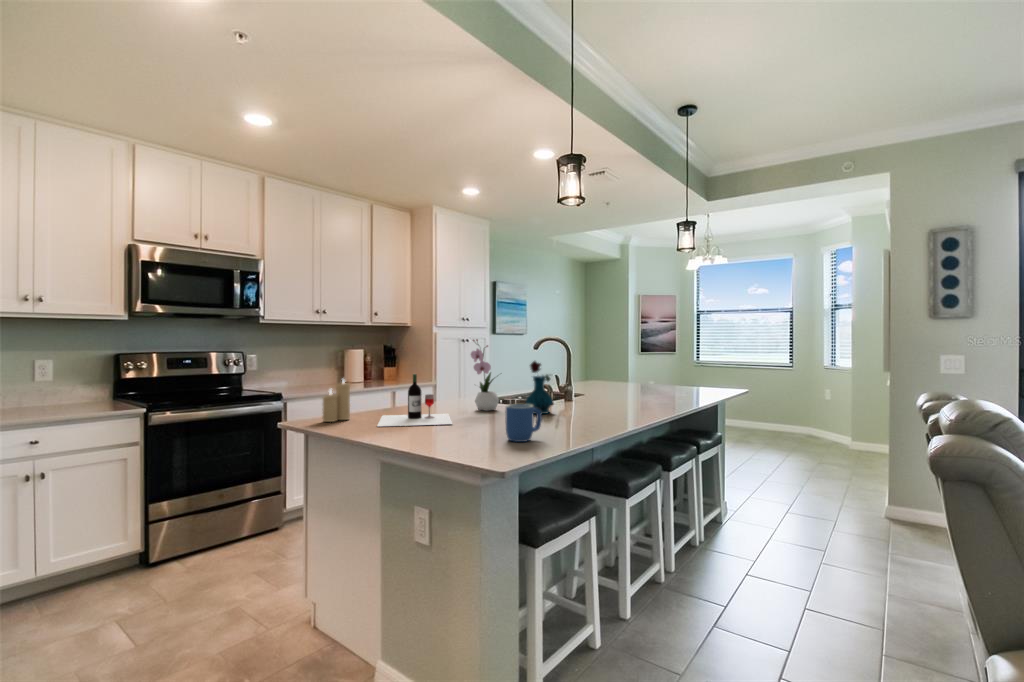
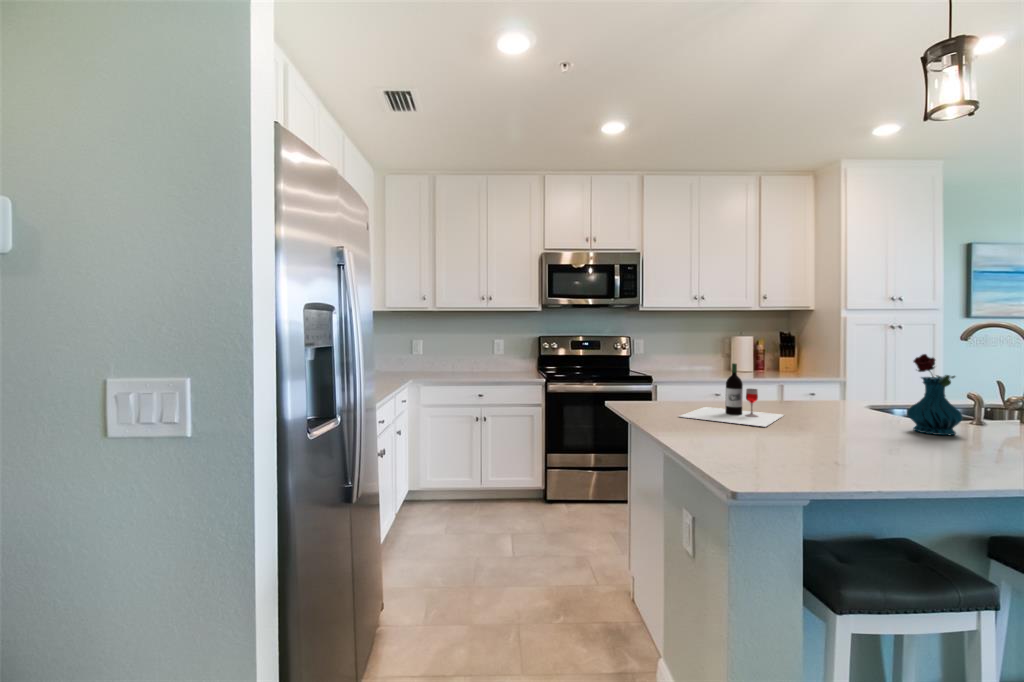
flower arrangement: present [471,339,499,411] -> none [824,323,876,418]
candle: present [323,379,350,422] -> none [638,363,667,406]
mug: present [505,404,542,442] -> none [804,410,865,464]

